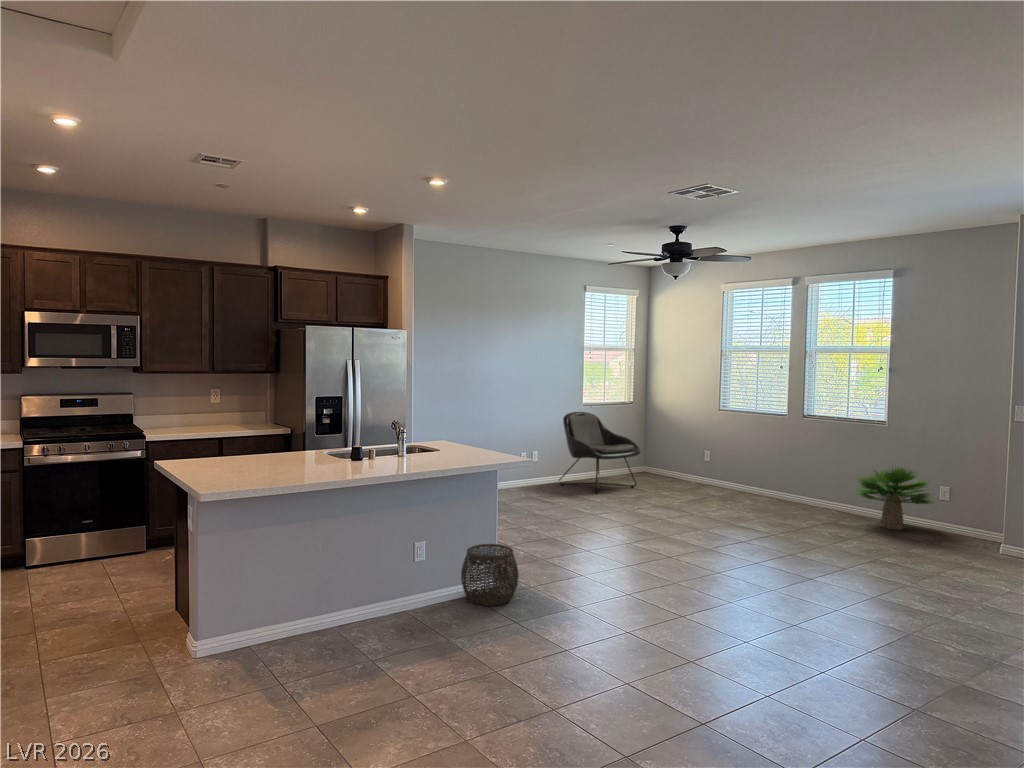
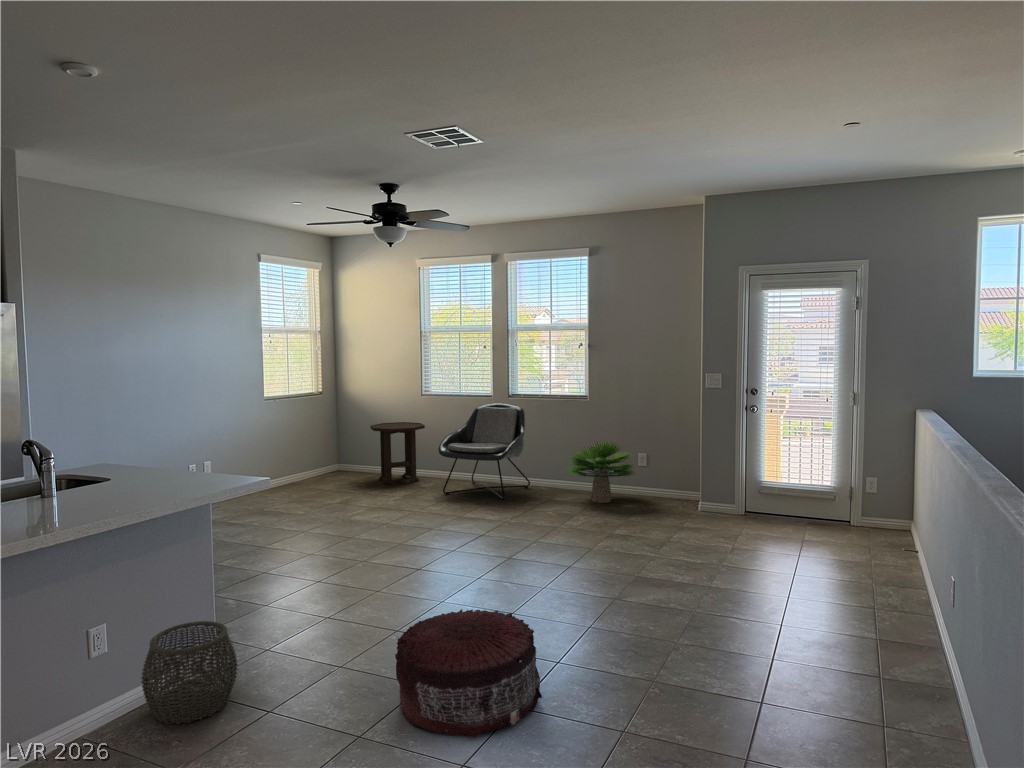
lounge chair: present [559,412,640,493] -> present [438,403,530,500]
side table: none [671,433,720,490] -> present [370,422,425,485]
pouf: none [619,569,730,656] -> present [395,609,542,737]

